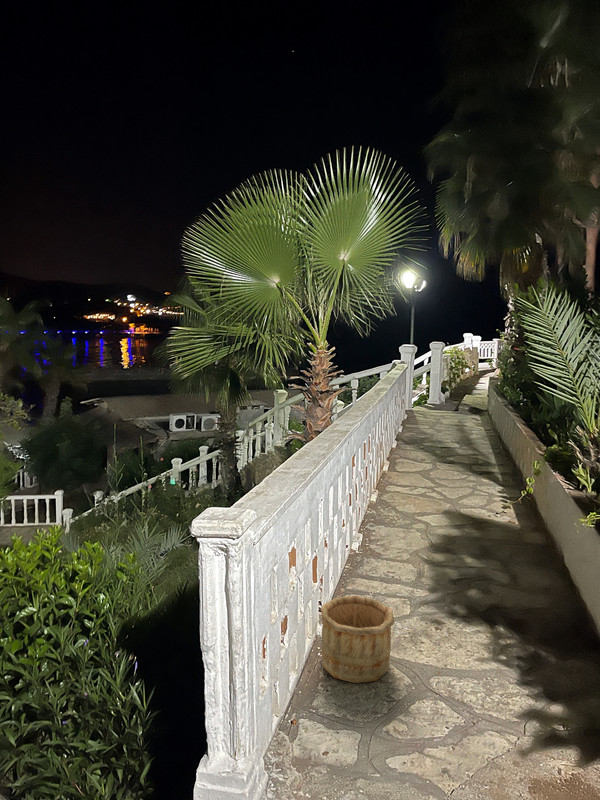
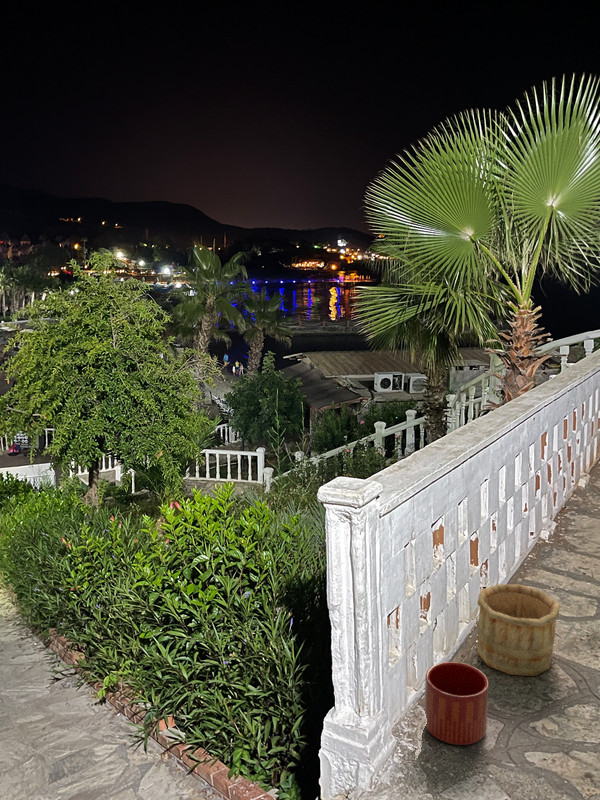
planter: none [288,681,349,766] -> present [424,662,489,745]

